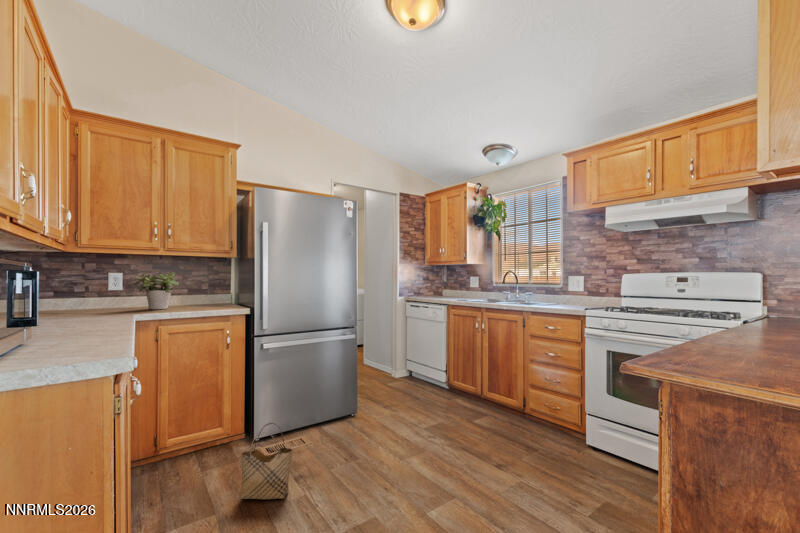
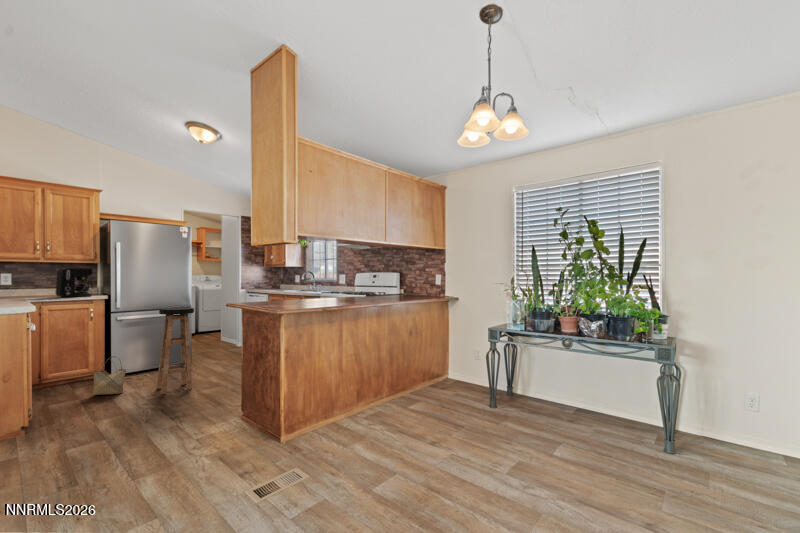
coffee maker: none [179,264,231,312] -> present [56,268,93,297]
potted plant: present [133,272,179,309] -> none [22,273,56,297]
bar stool: none [341,335,407,512] -> present [157,307,194,394]

